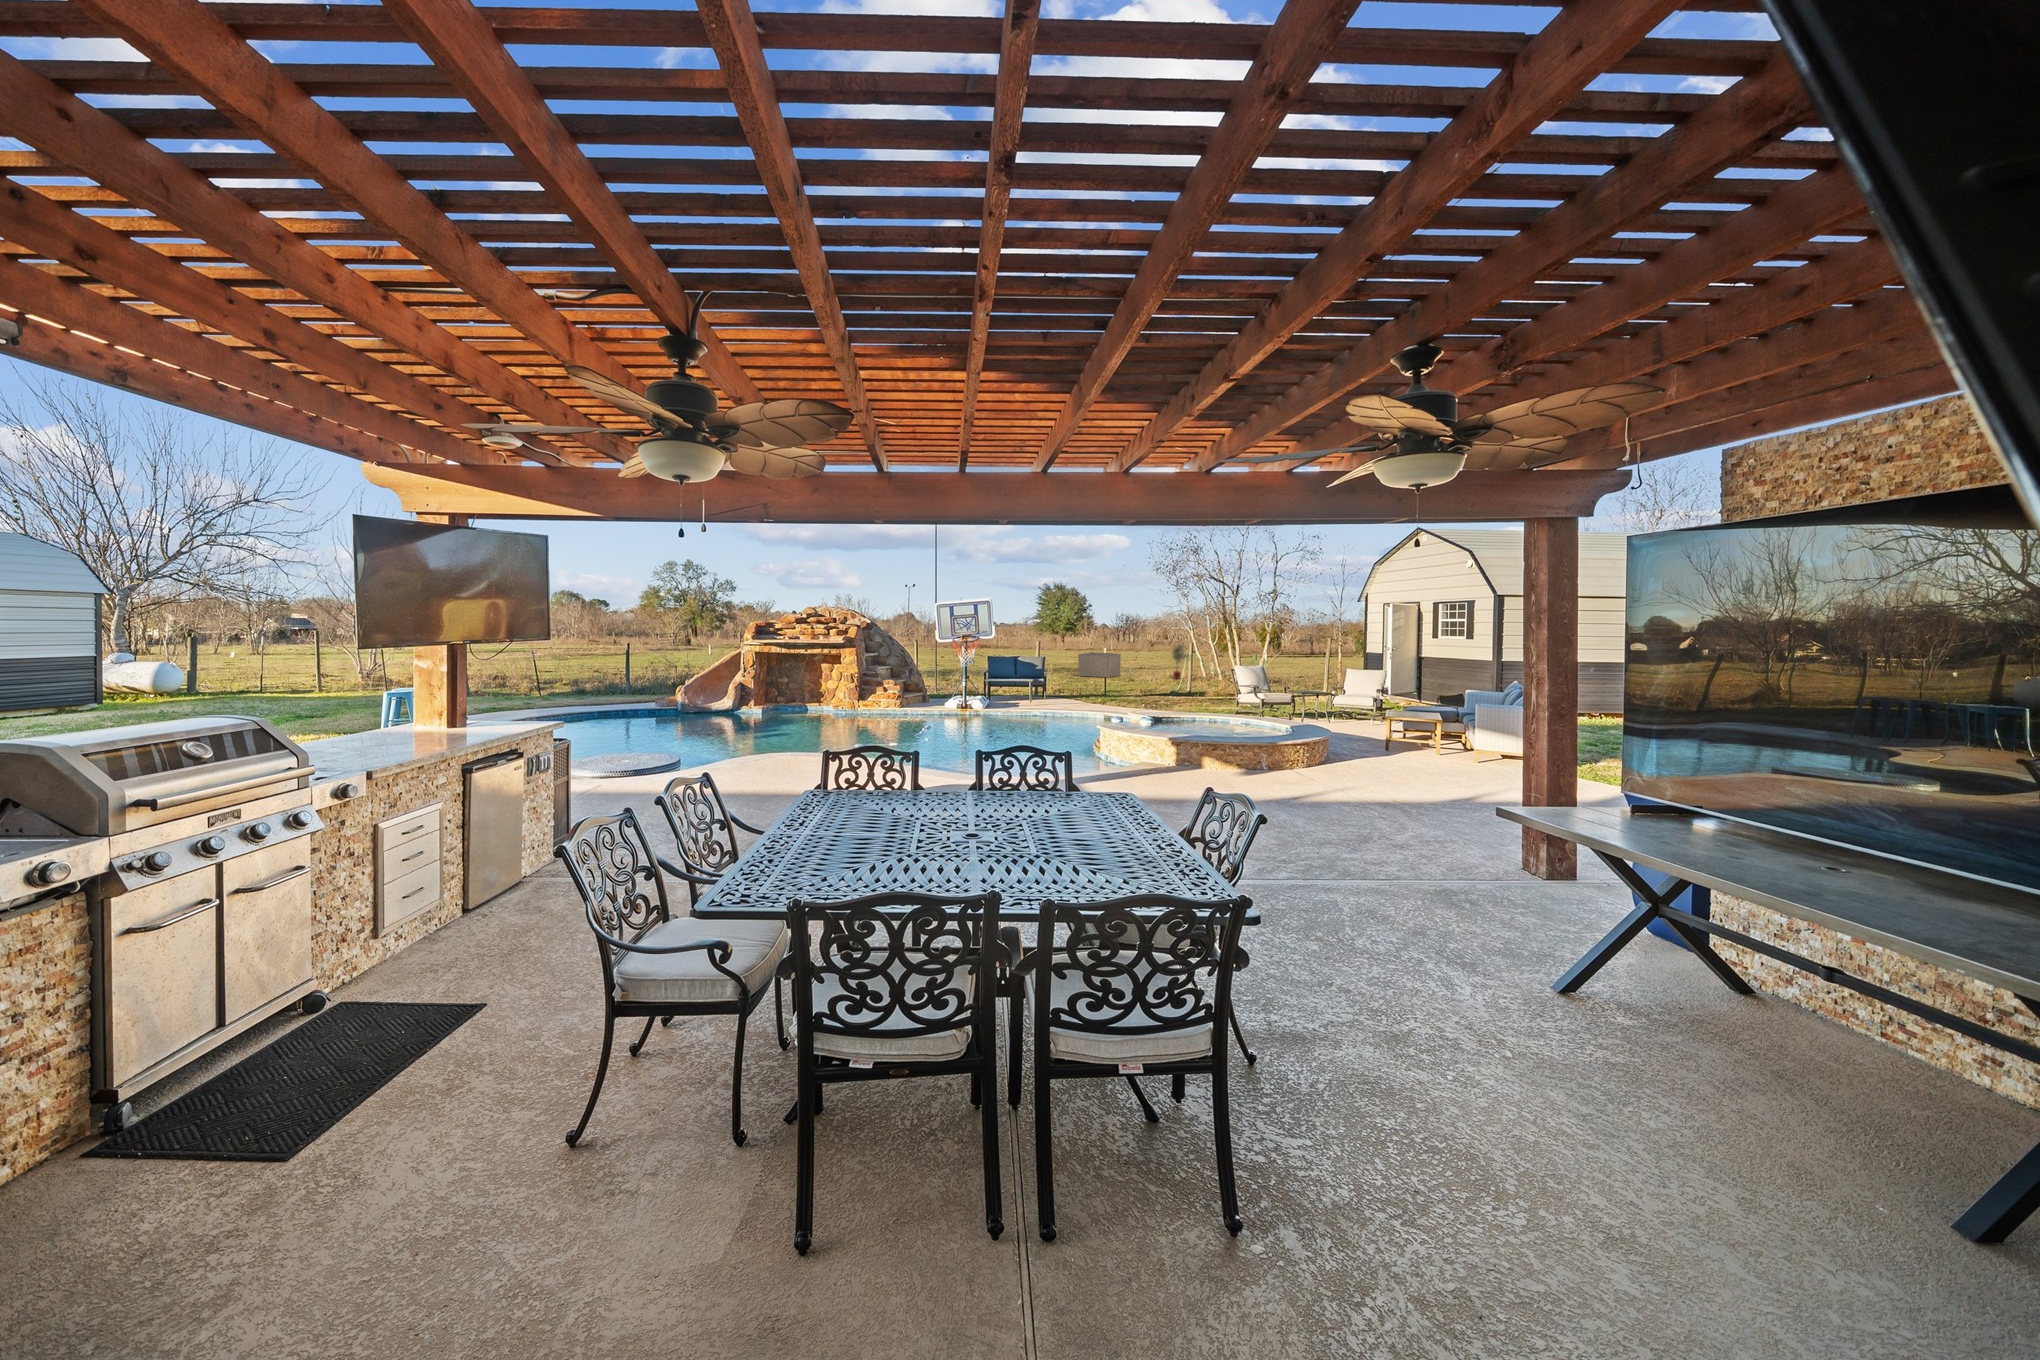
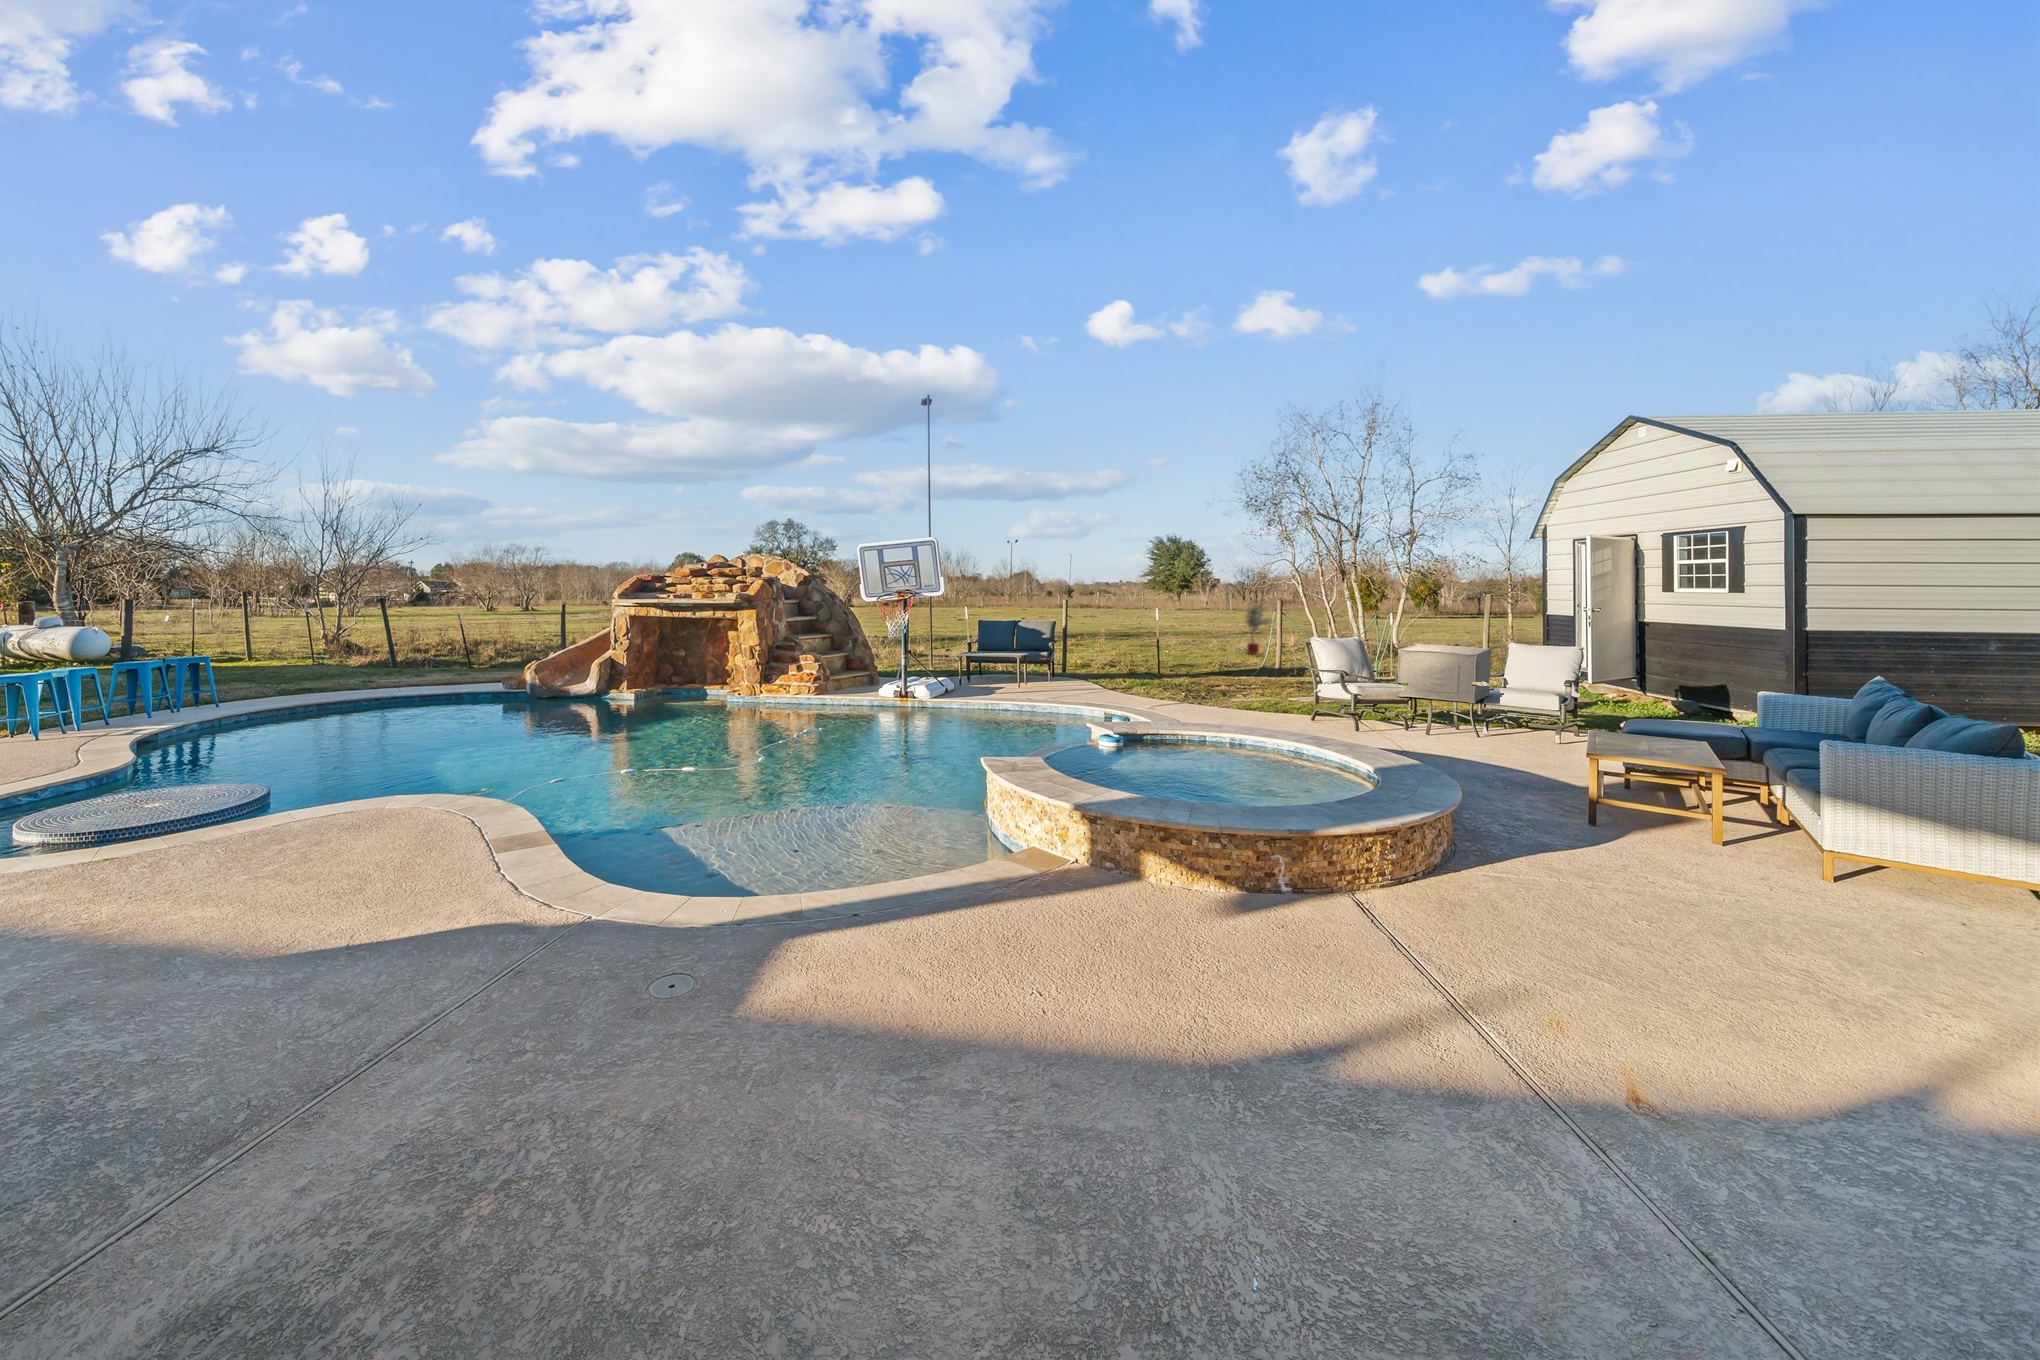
ottoman: present [1078,652,1121,678] -> present [1397,644,1491,703]

